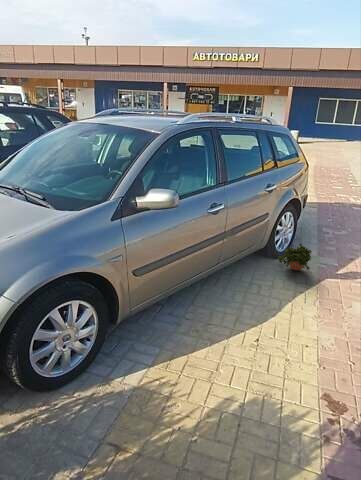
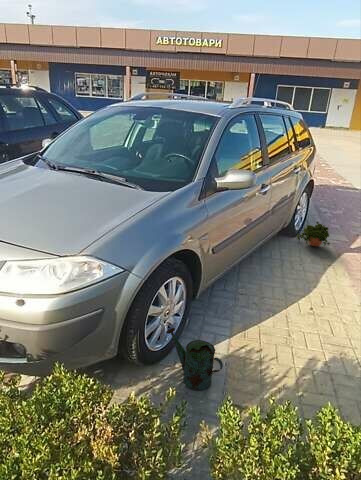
watering can: none [61,355,106,425] -> present [166,328,223,390]

